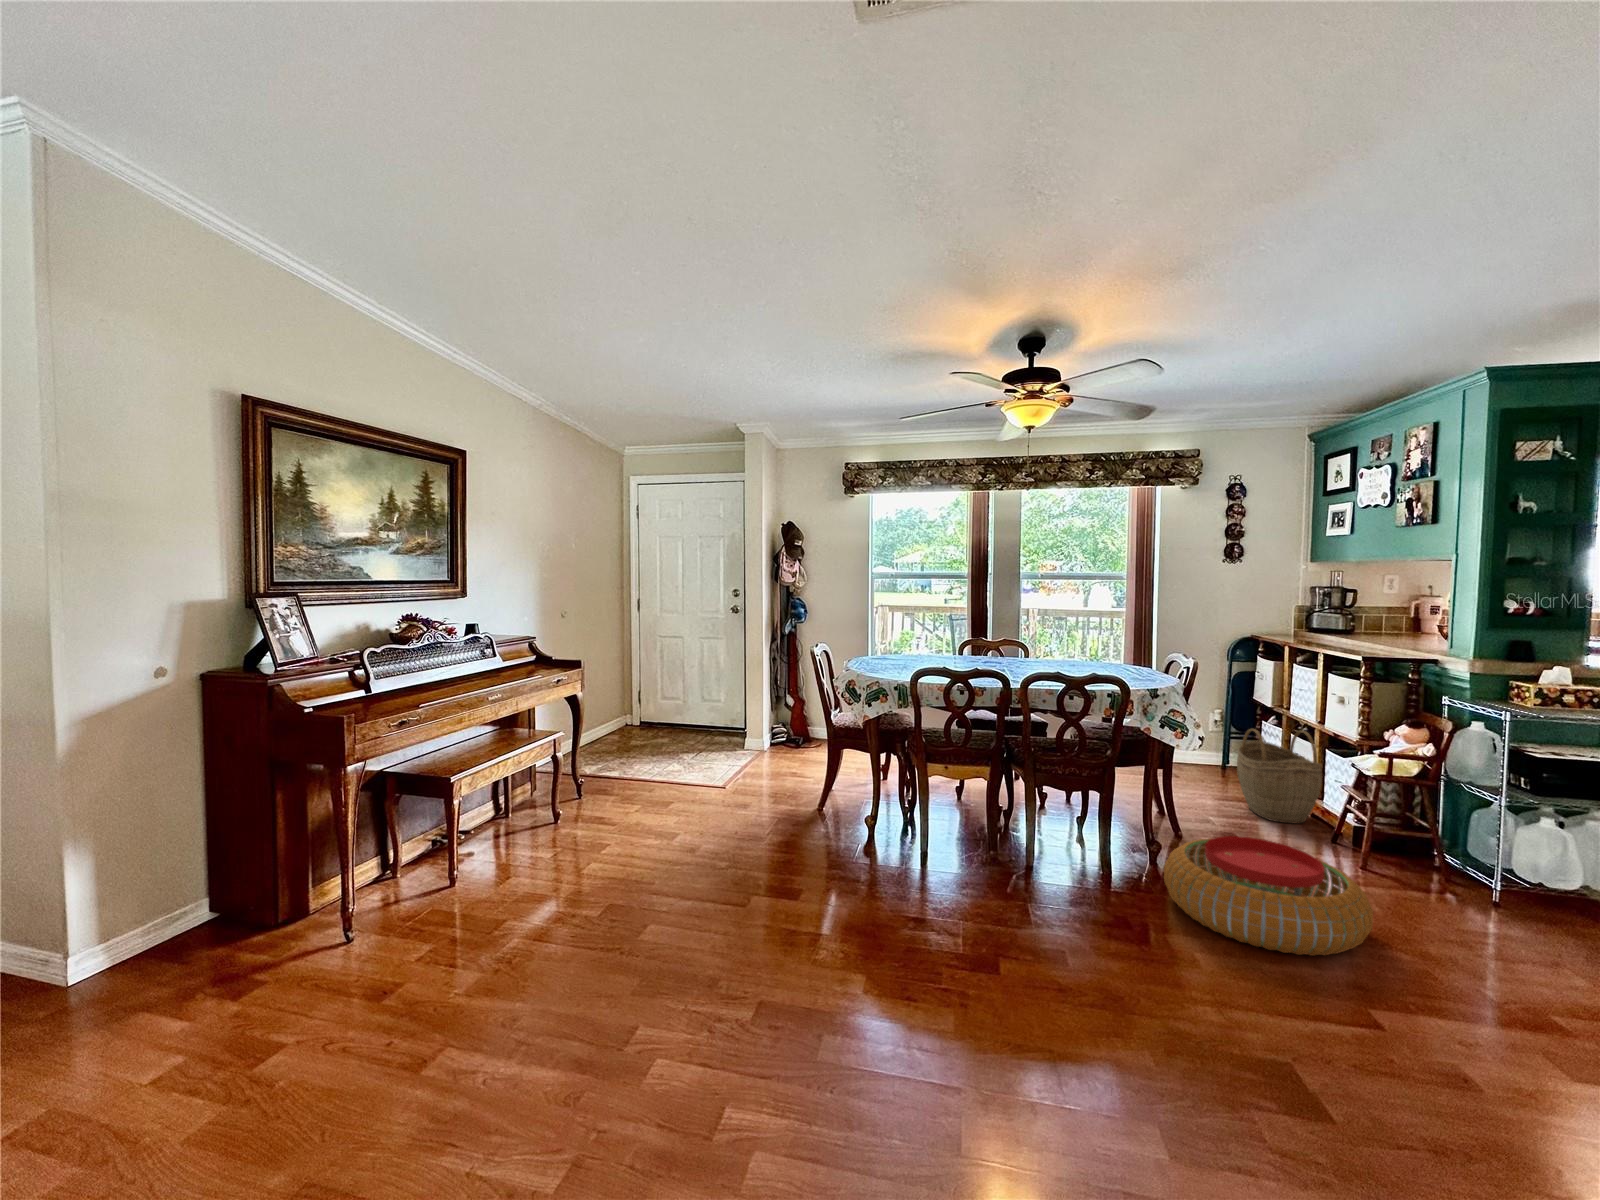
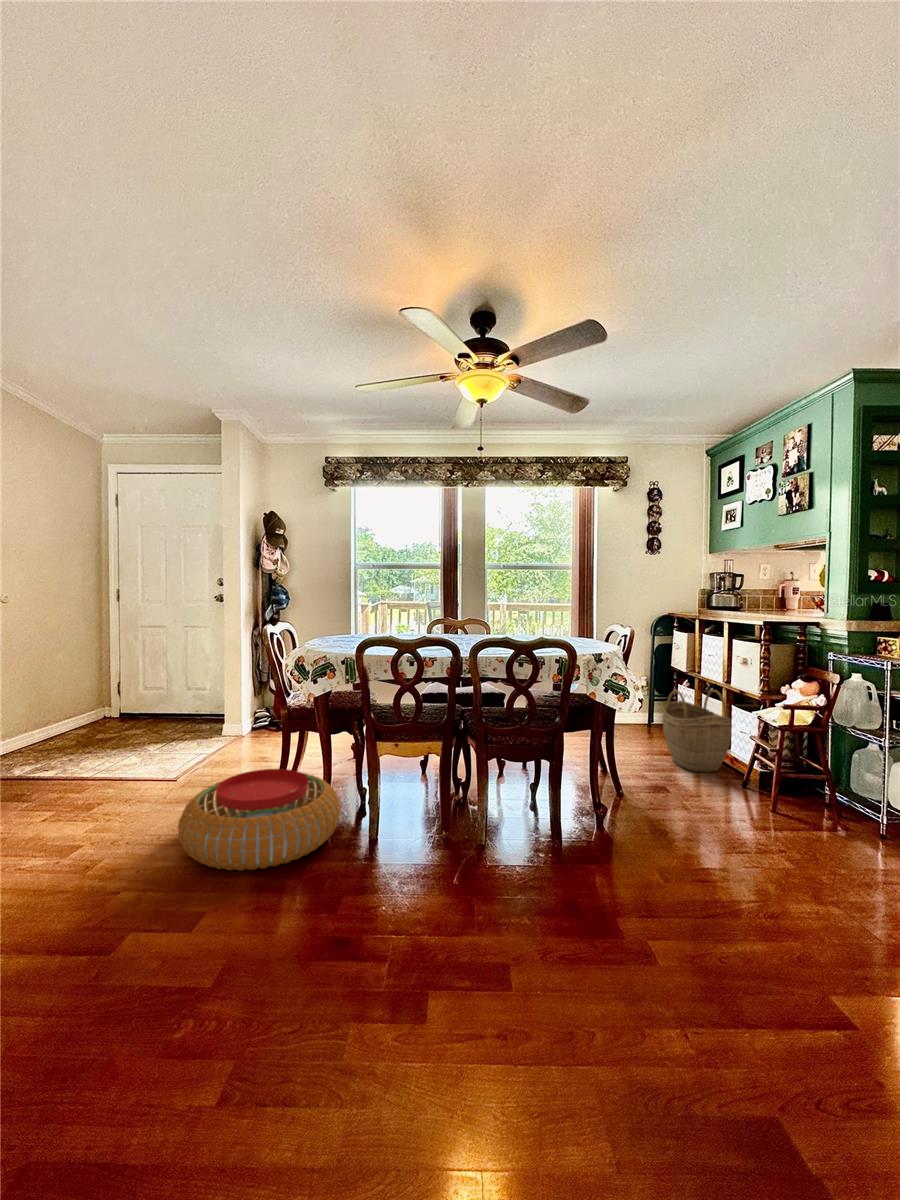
pouf: present [1164,836,1373,956] -> present [178,769,340,871]

